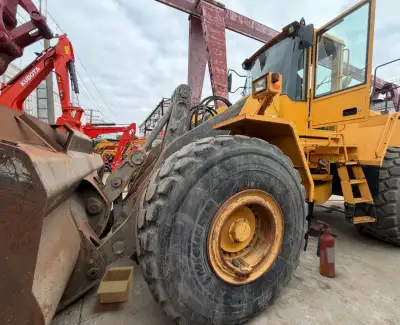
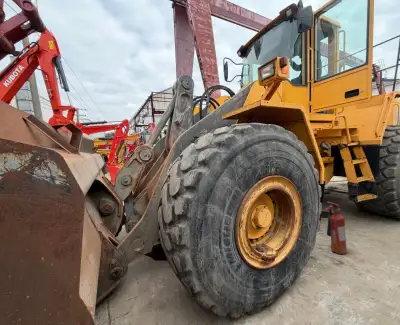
cardboard box: present [97,266,134,303] -> none [125,260,156,299]

